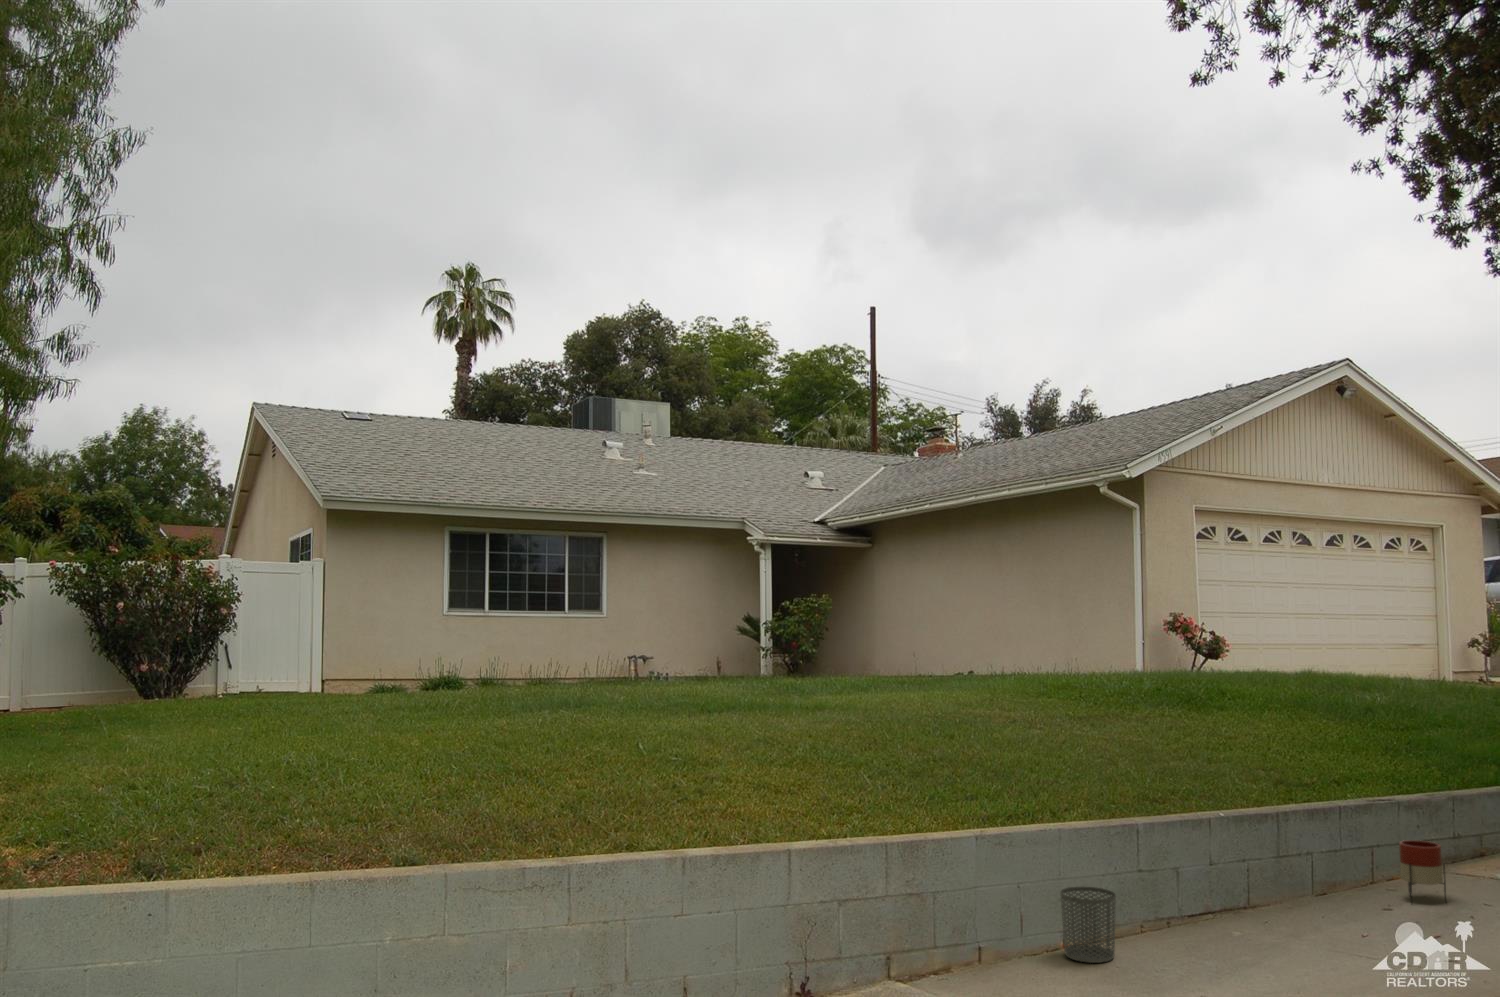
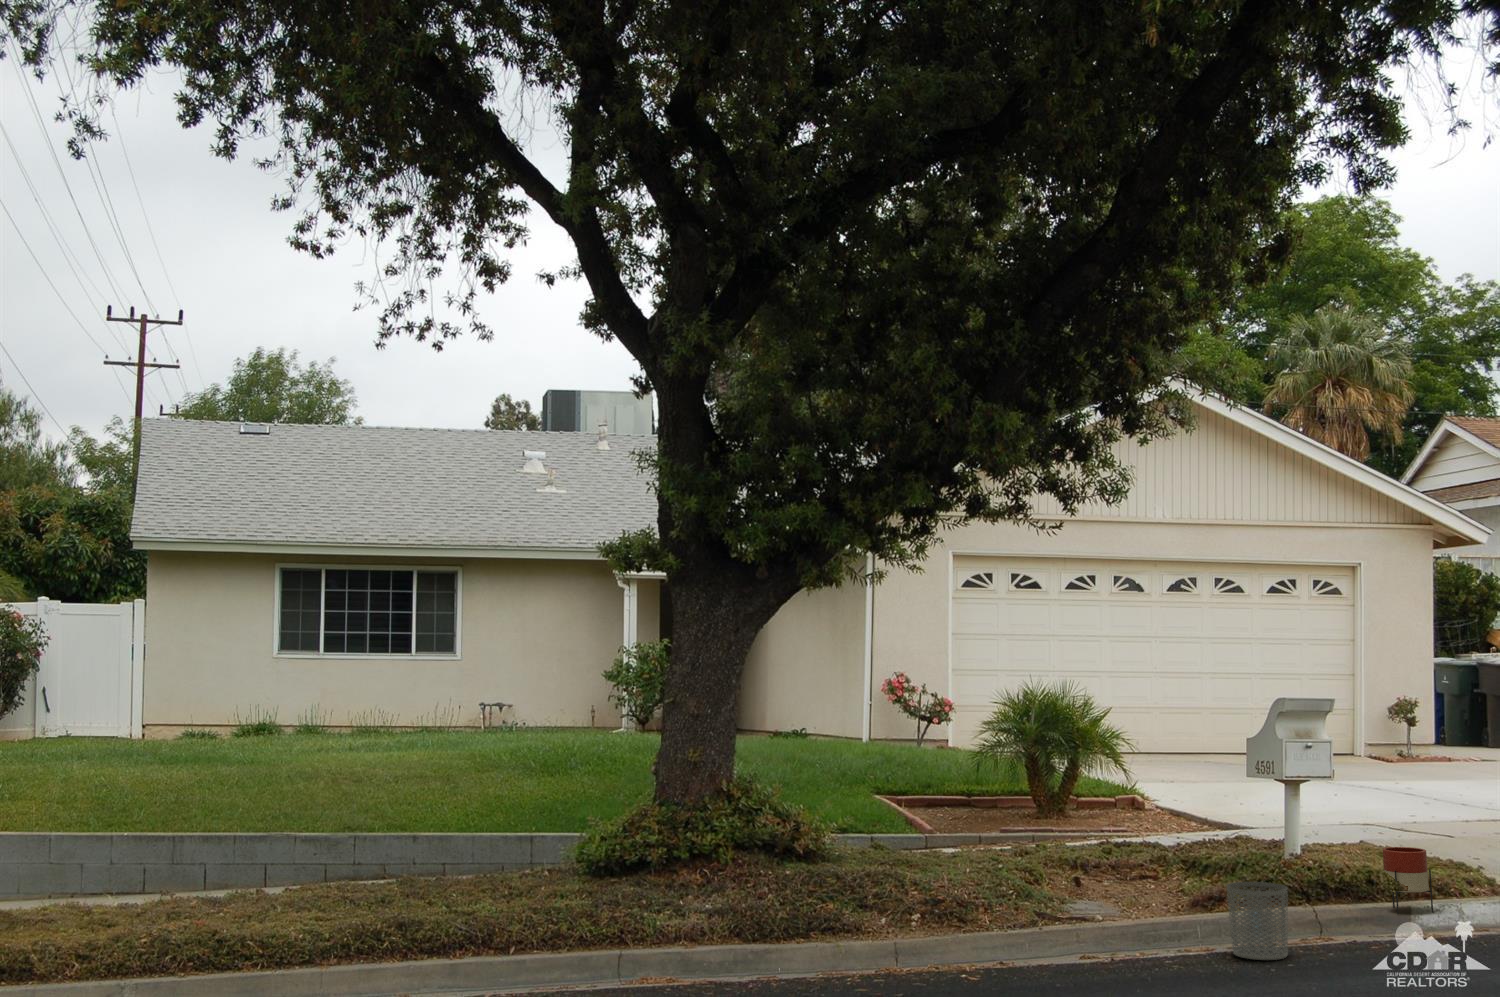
waste bin: present [1061,887,1116,963] -> present [1227,882,1288,960]

